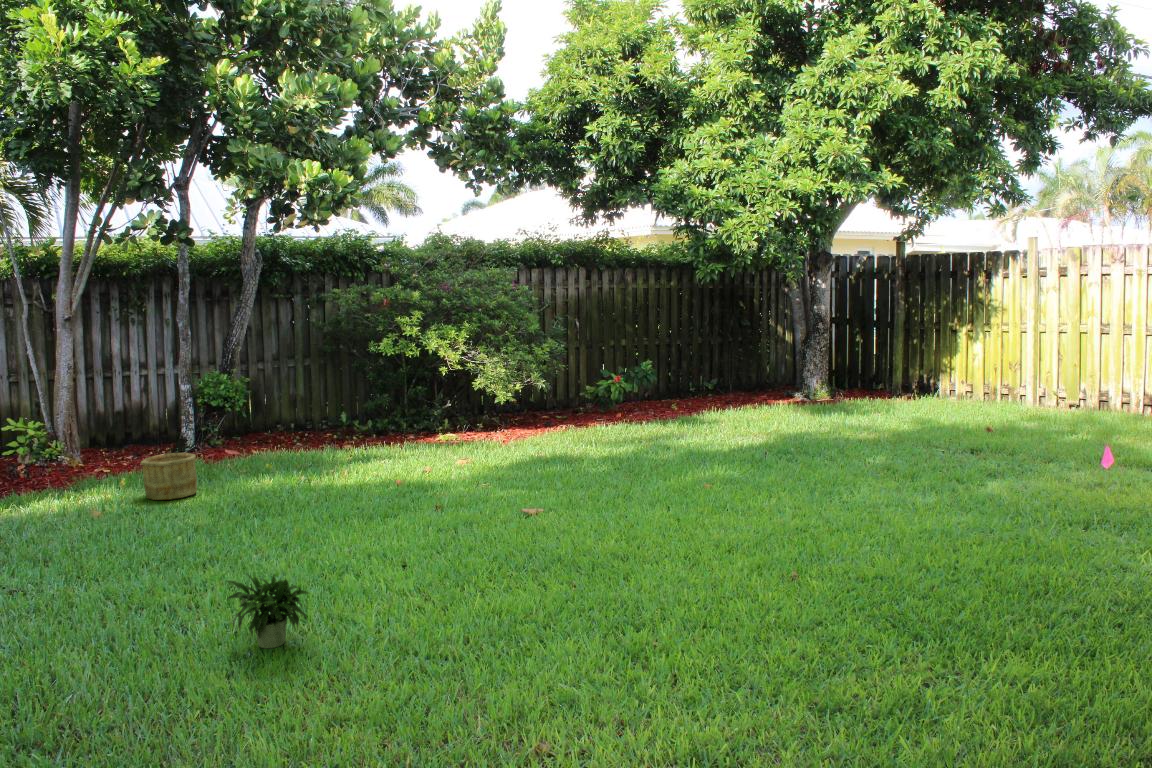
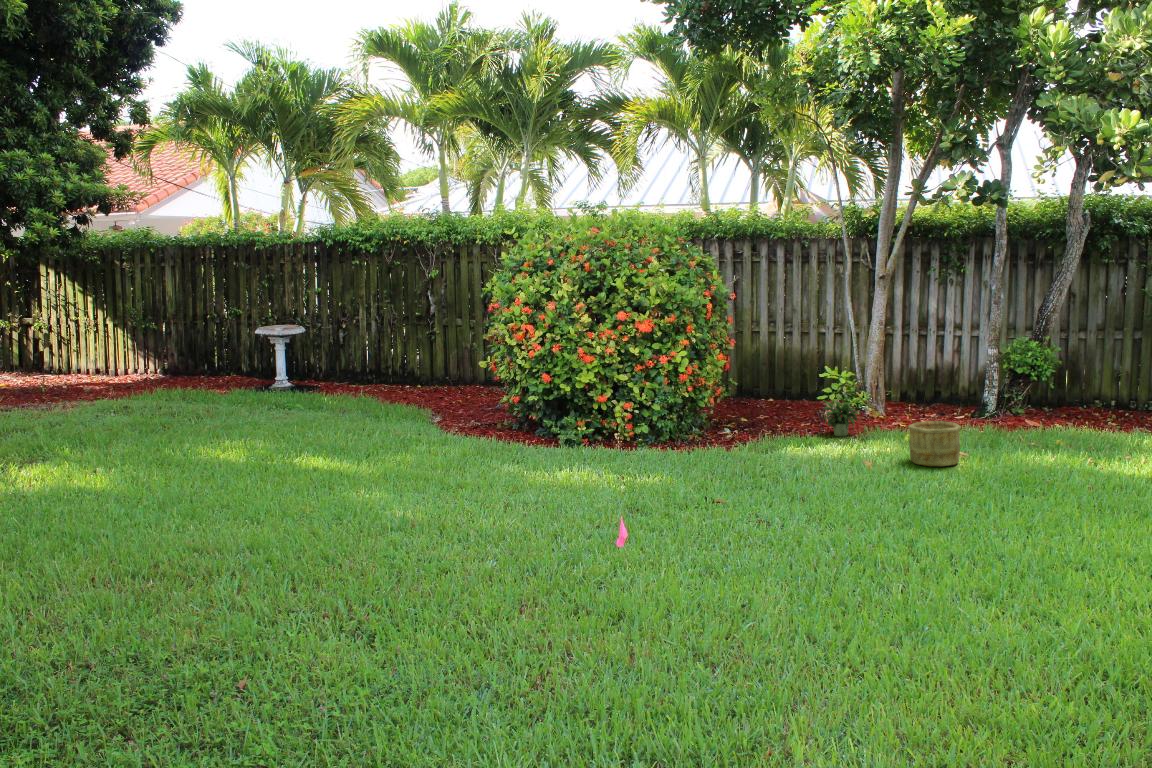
potted plant: present [216,574,309,648] -> present [824,401,859,436]

